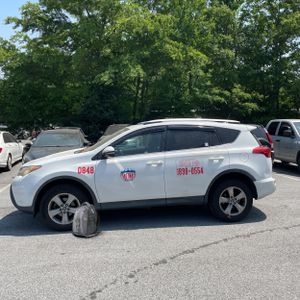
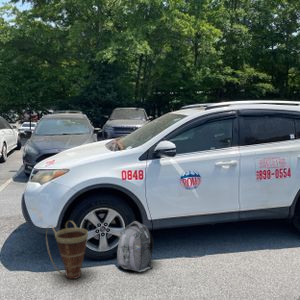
basket: none [23,201,51,240] -> present [46,221,88,279]

